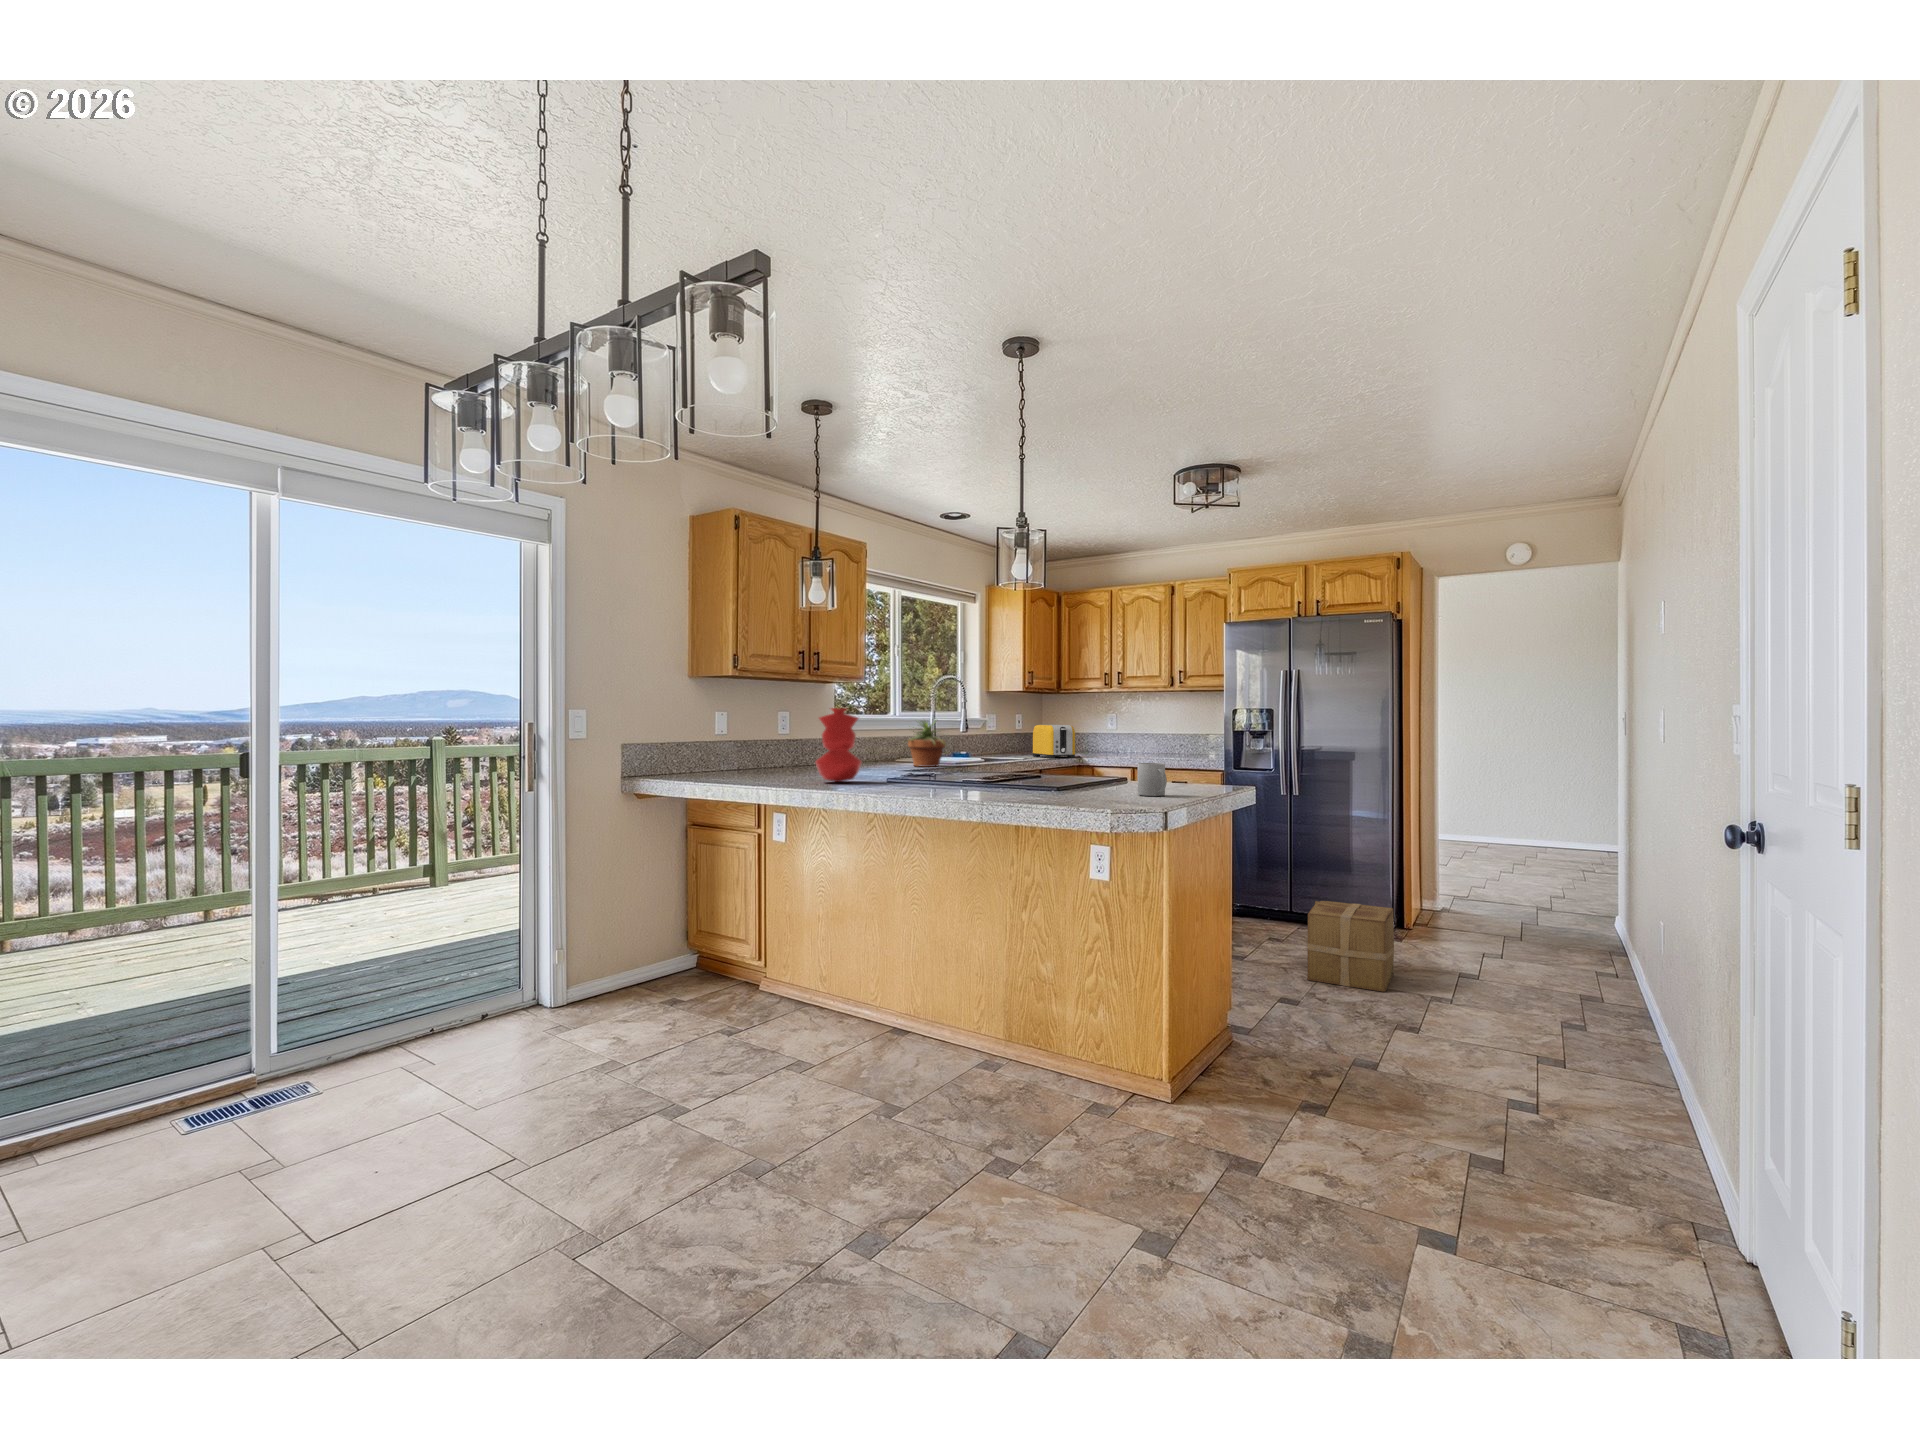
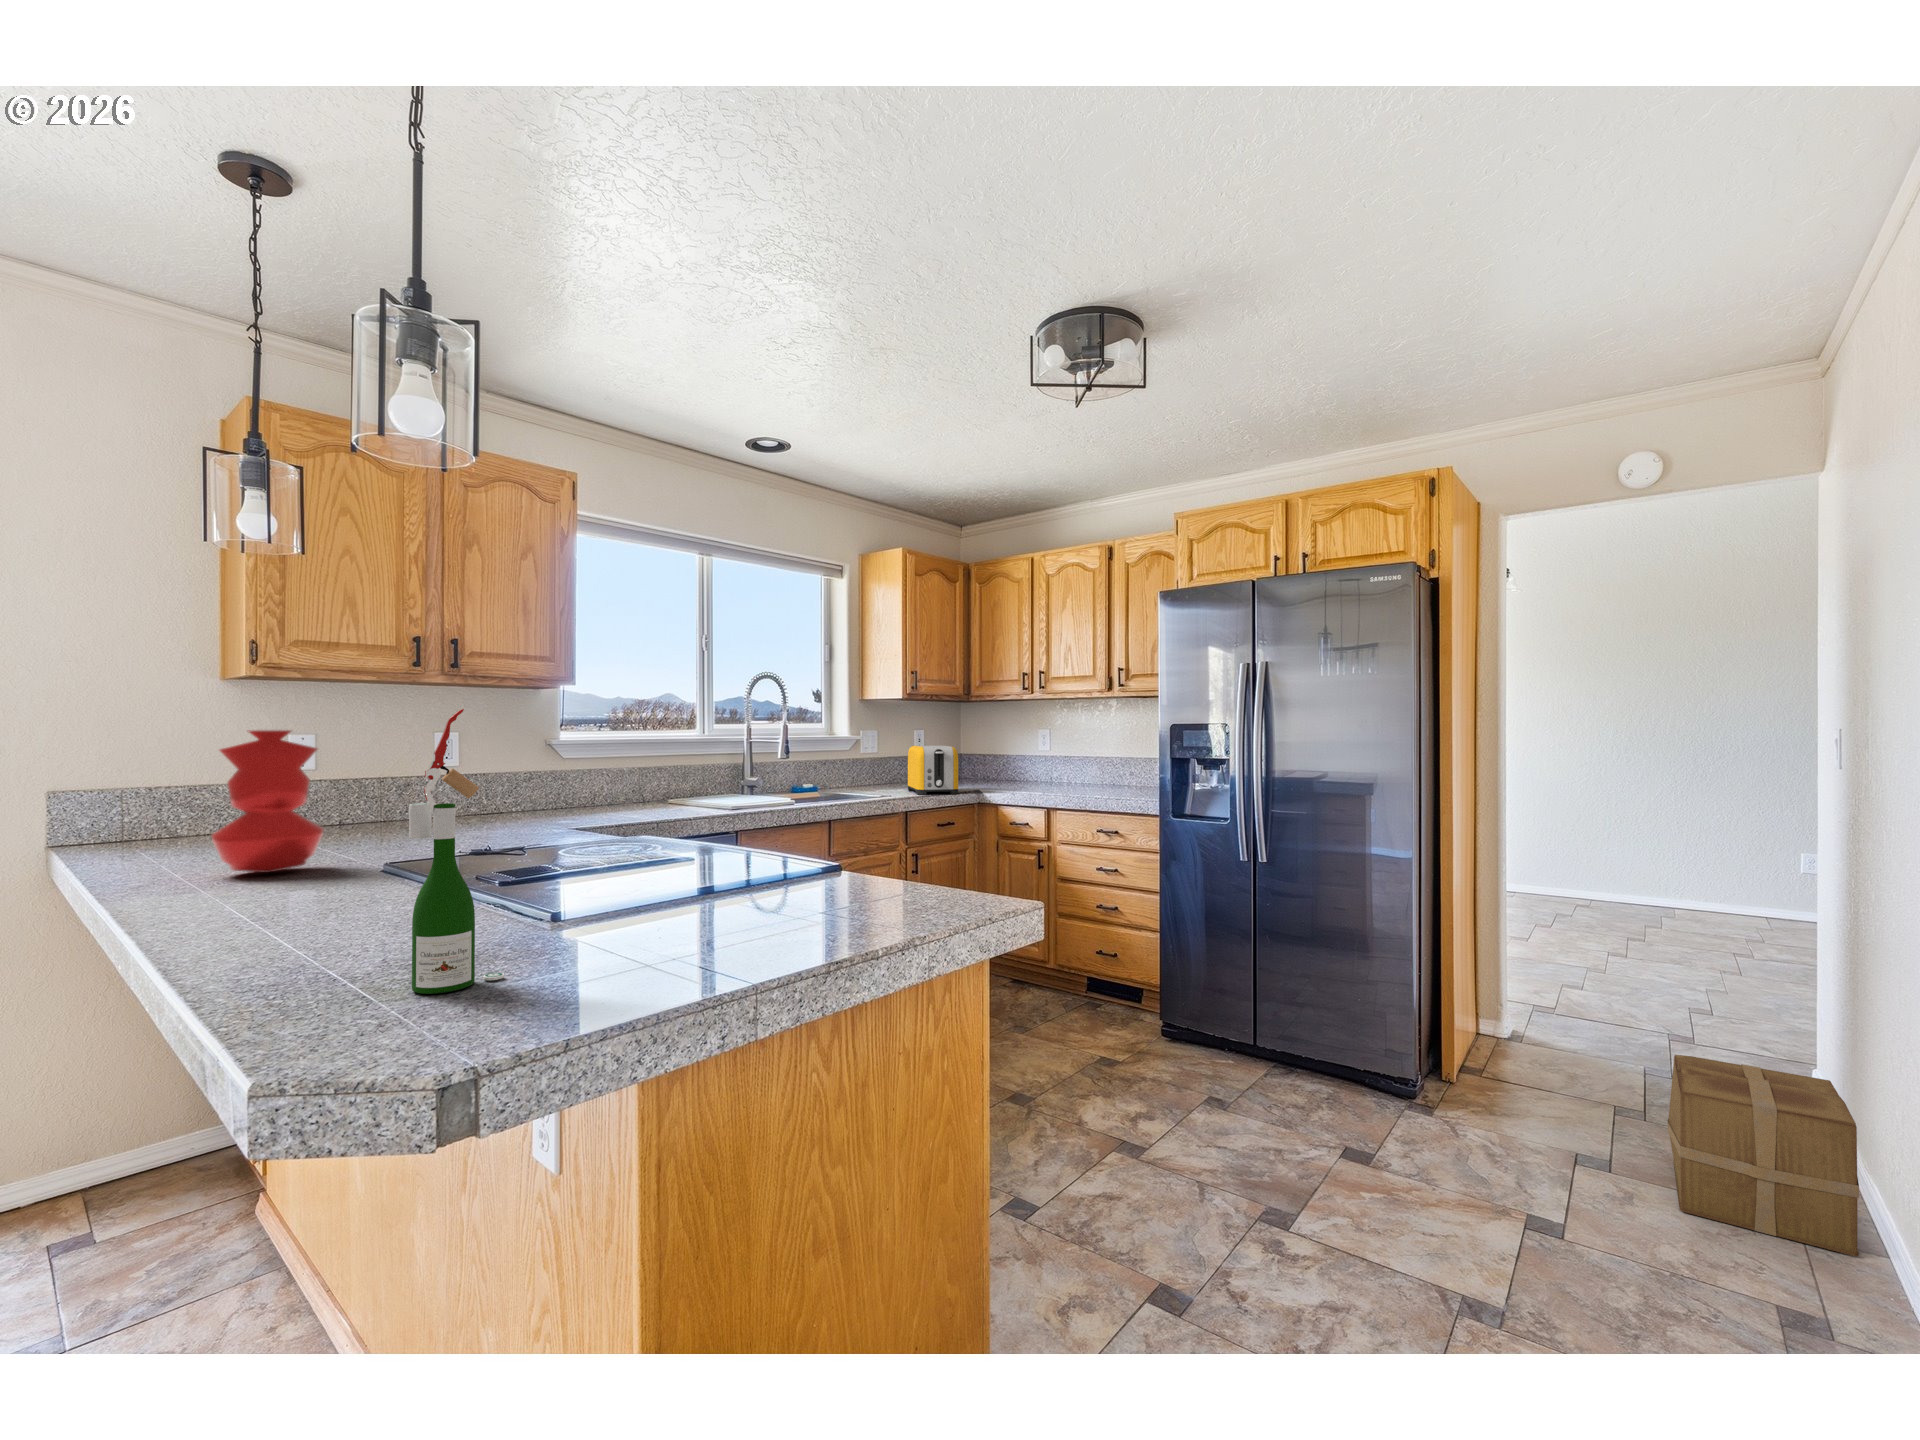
wine bottle: none [1084,697,1111,799] -> present [409,709,504,994]
potted plant: present [908,719,946,767] -> none [611,739,710,817]
mug: present [1137,763,1167,796] -> none [625,873,698,966]
cardboard box: present [1307,901,1394,992] -> present [1668,1055,1859,1256]

